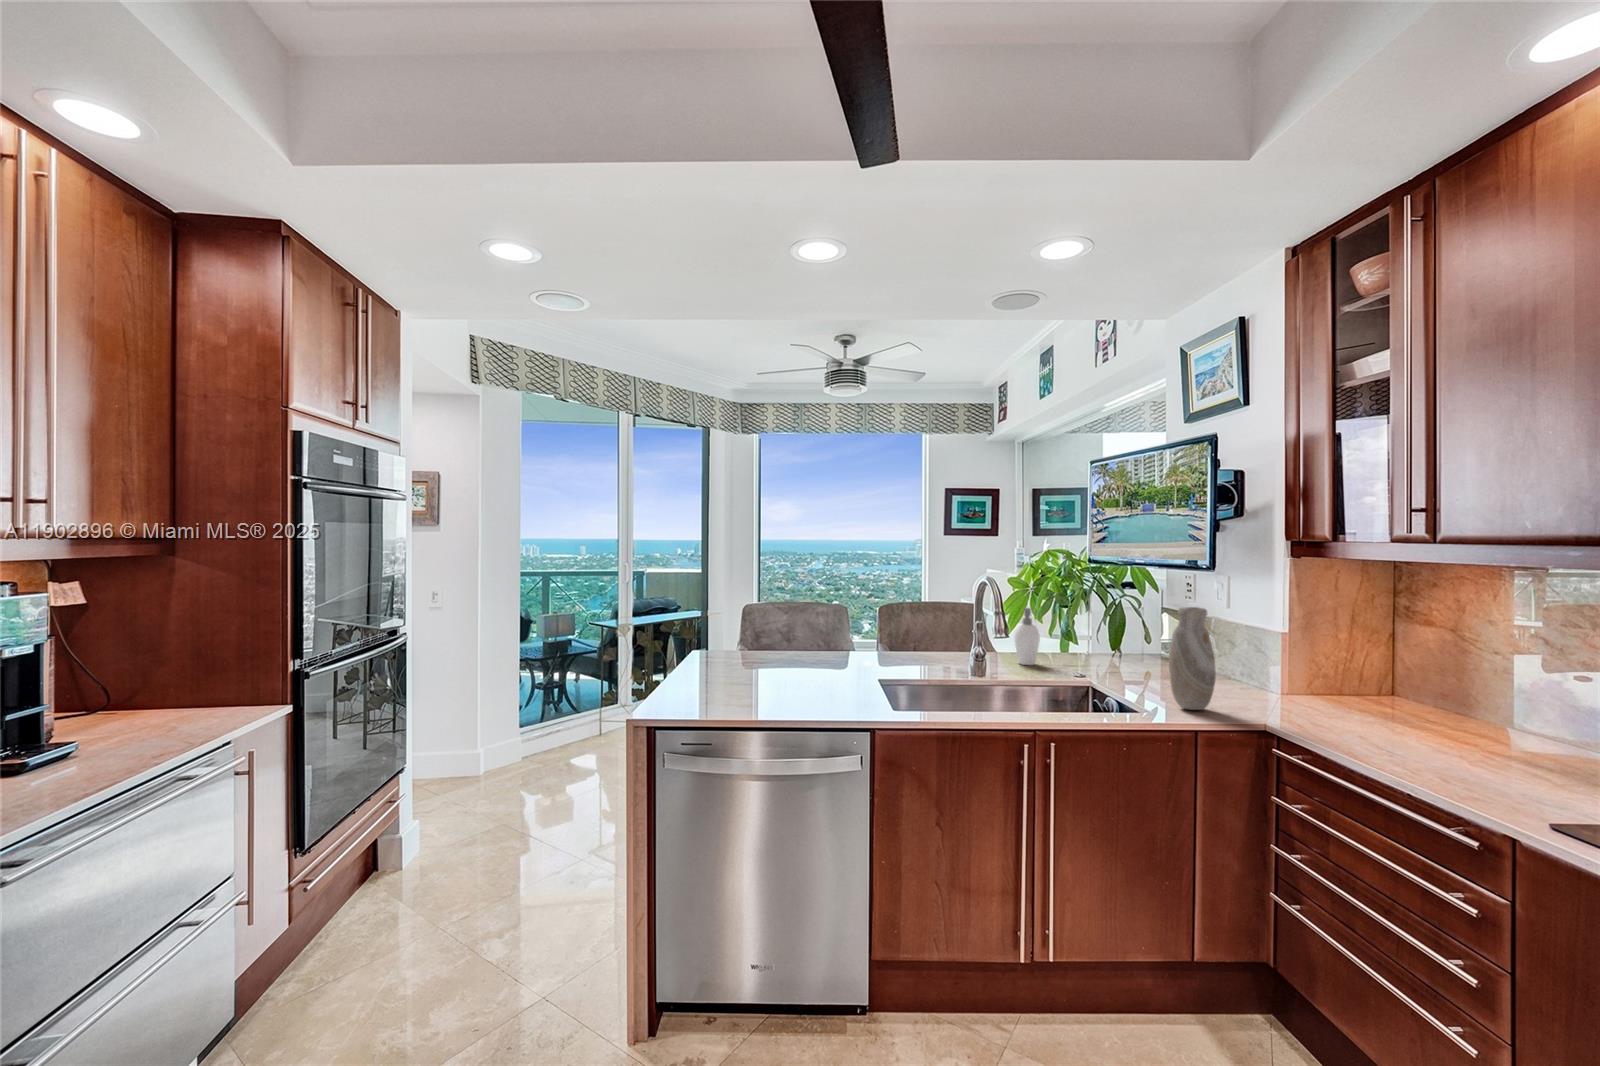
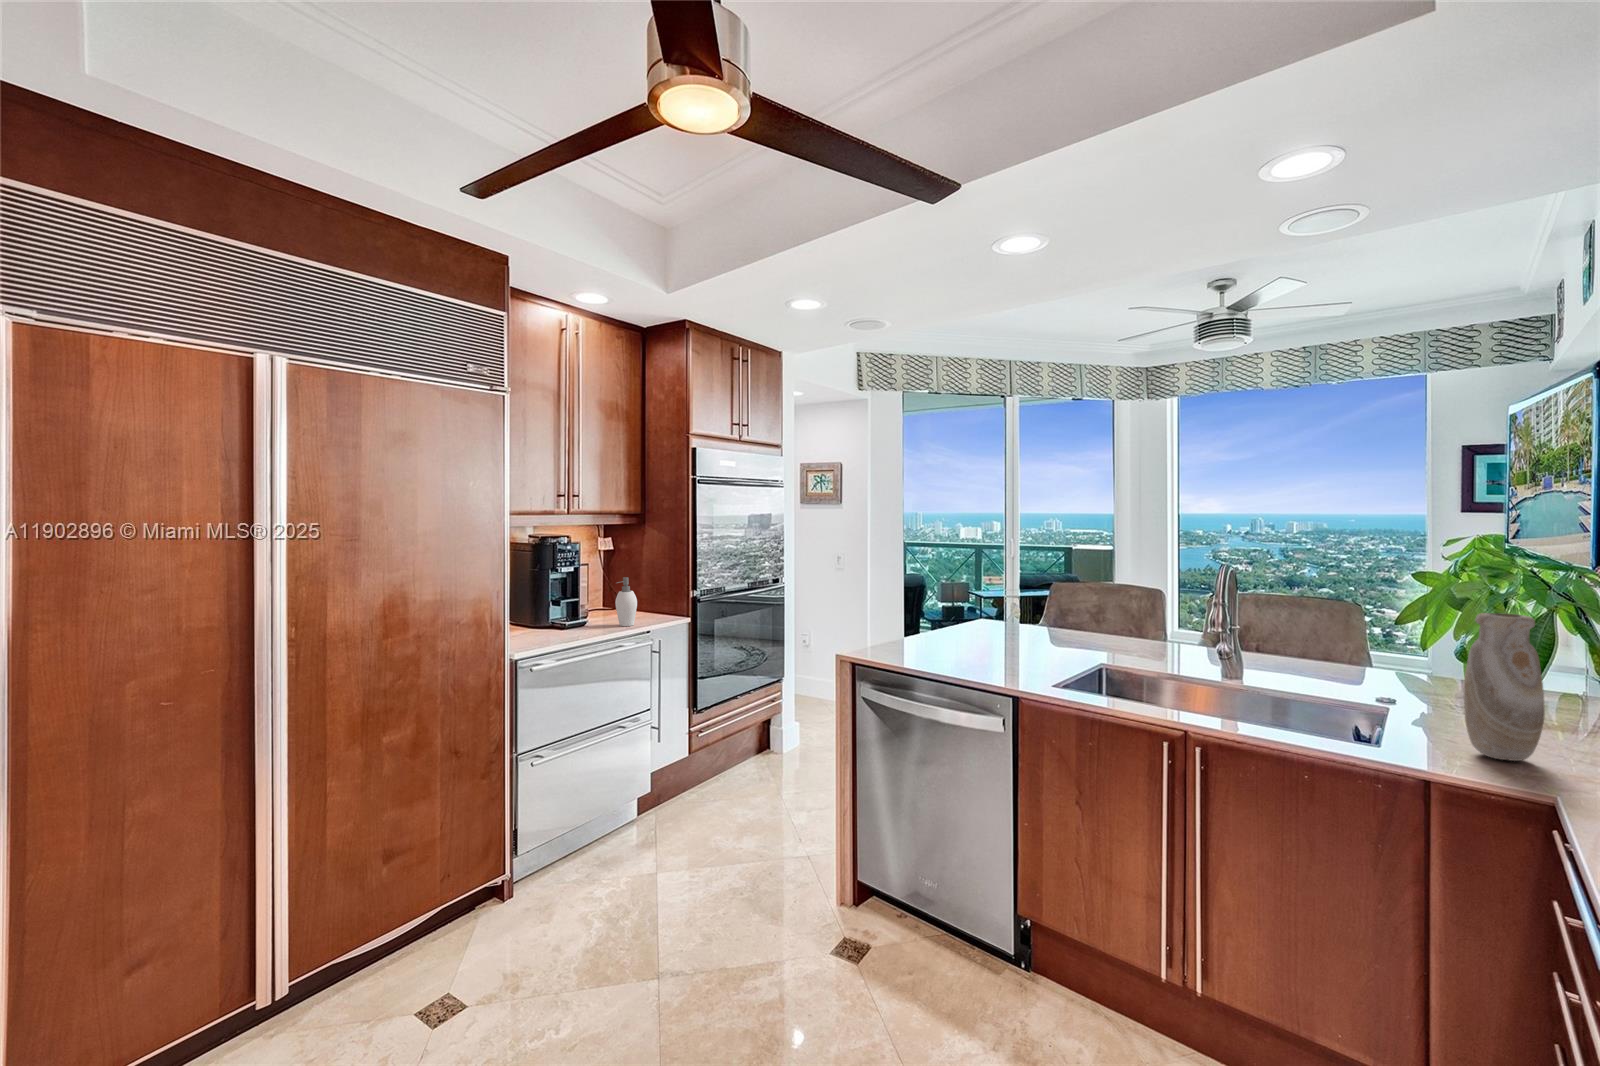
soap dispenser: present [1014,608,1040,665] -> present [615,577,637,626]

